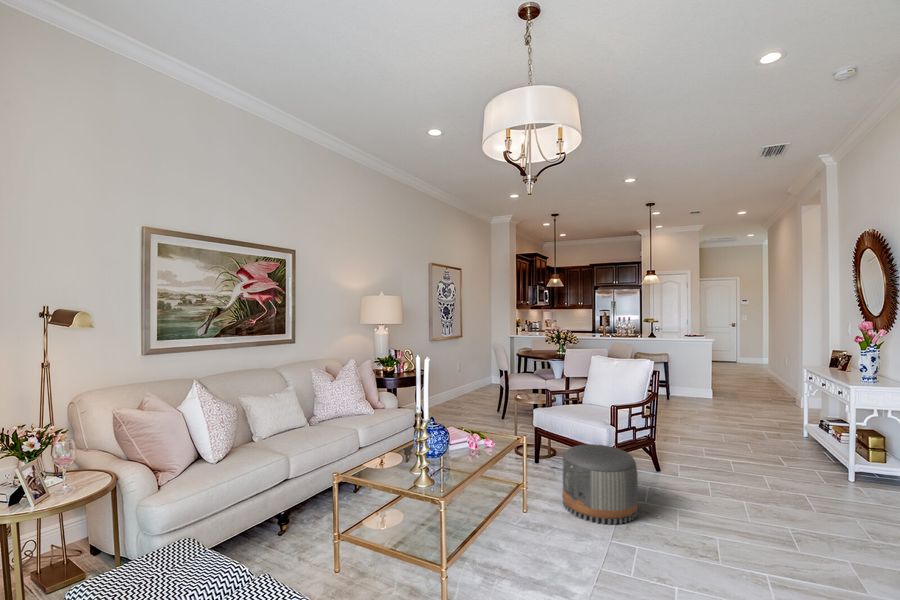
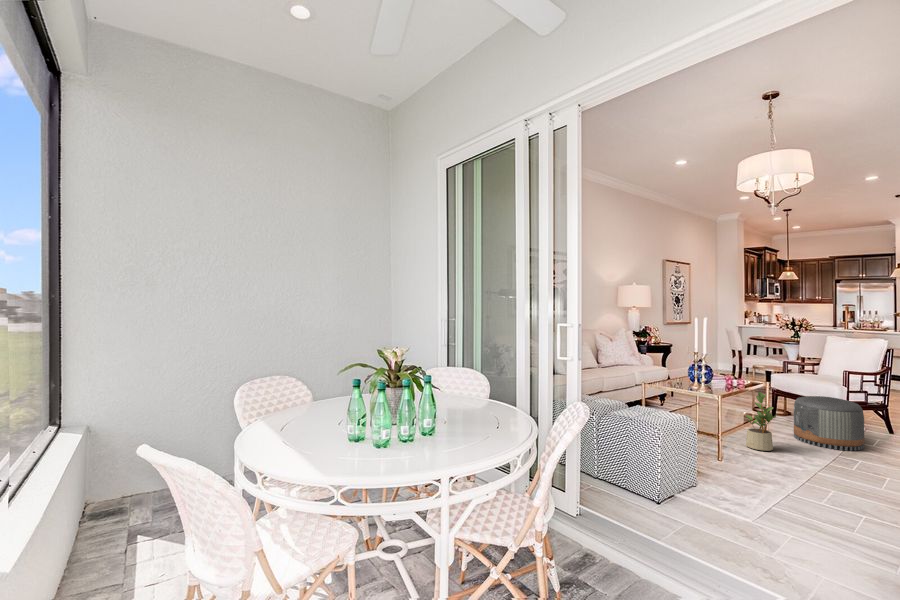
potted plant: none [505,461,543,554] -> present [746,392,775,451]

